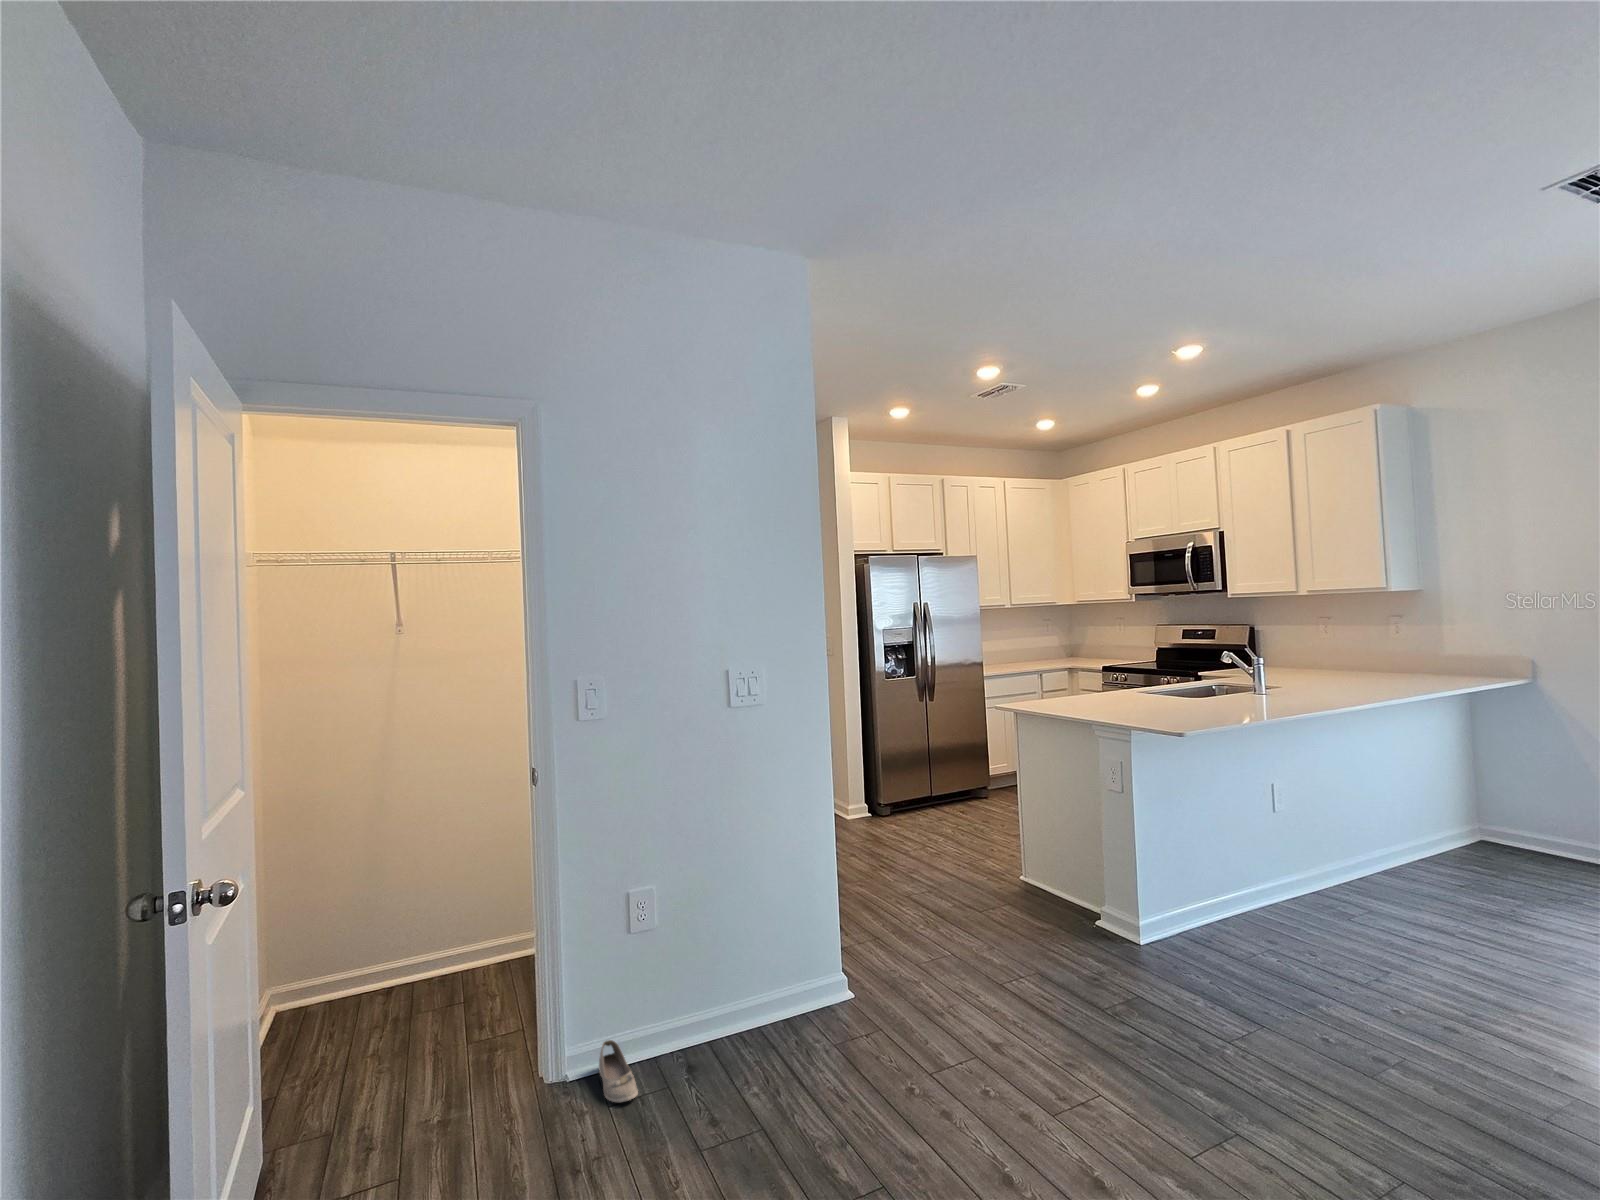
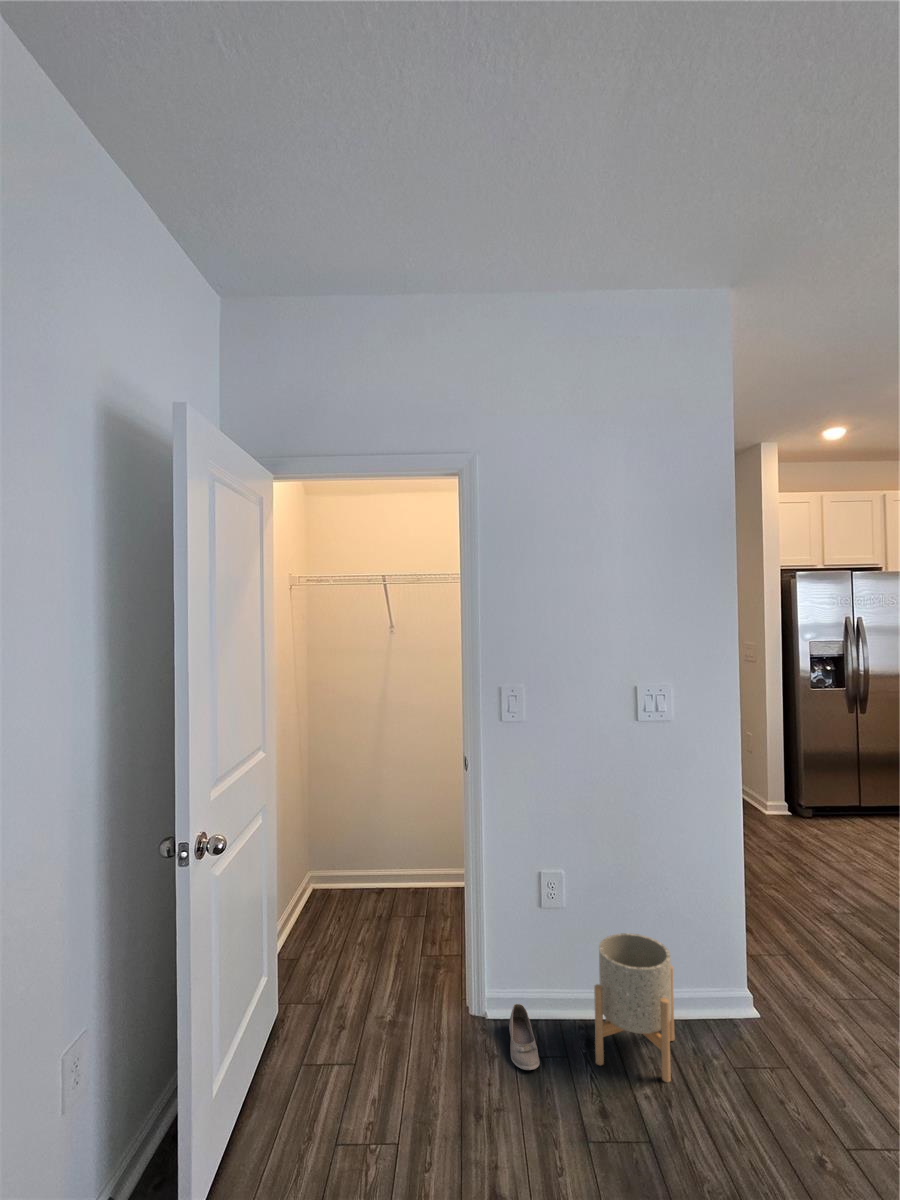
planter: none [694,934,775,1077] -> present [594,933,674,1082]

